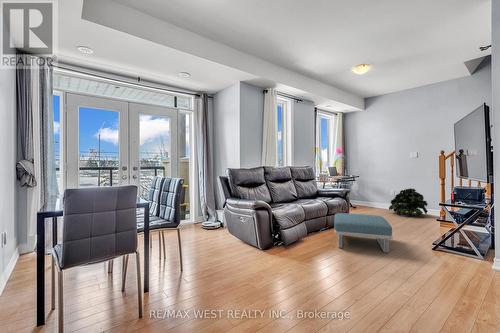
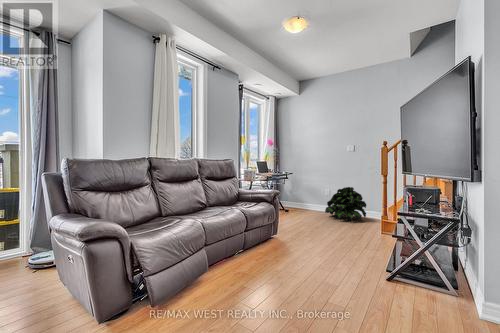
footstool: present [334,213,393,253] -> none [249,229,337,298]

